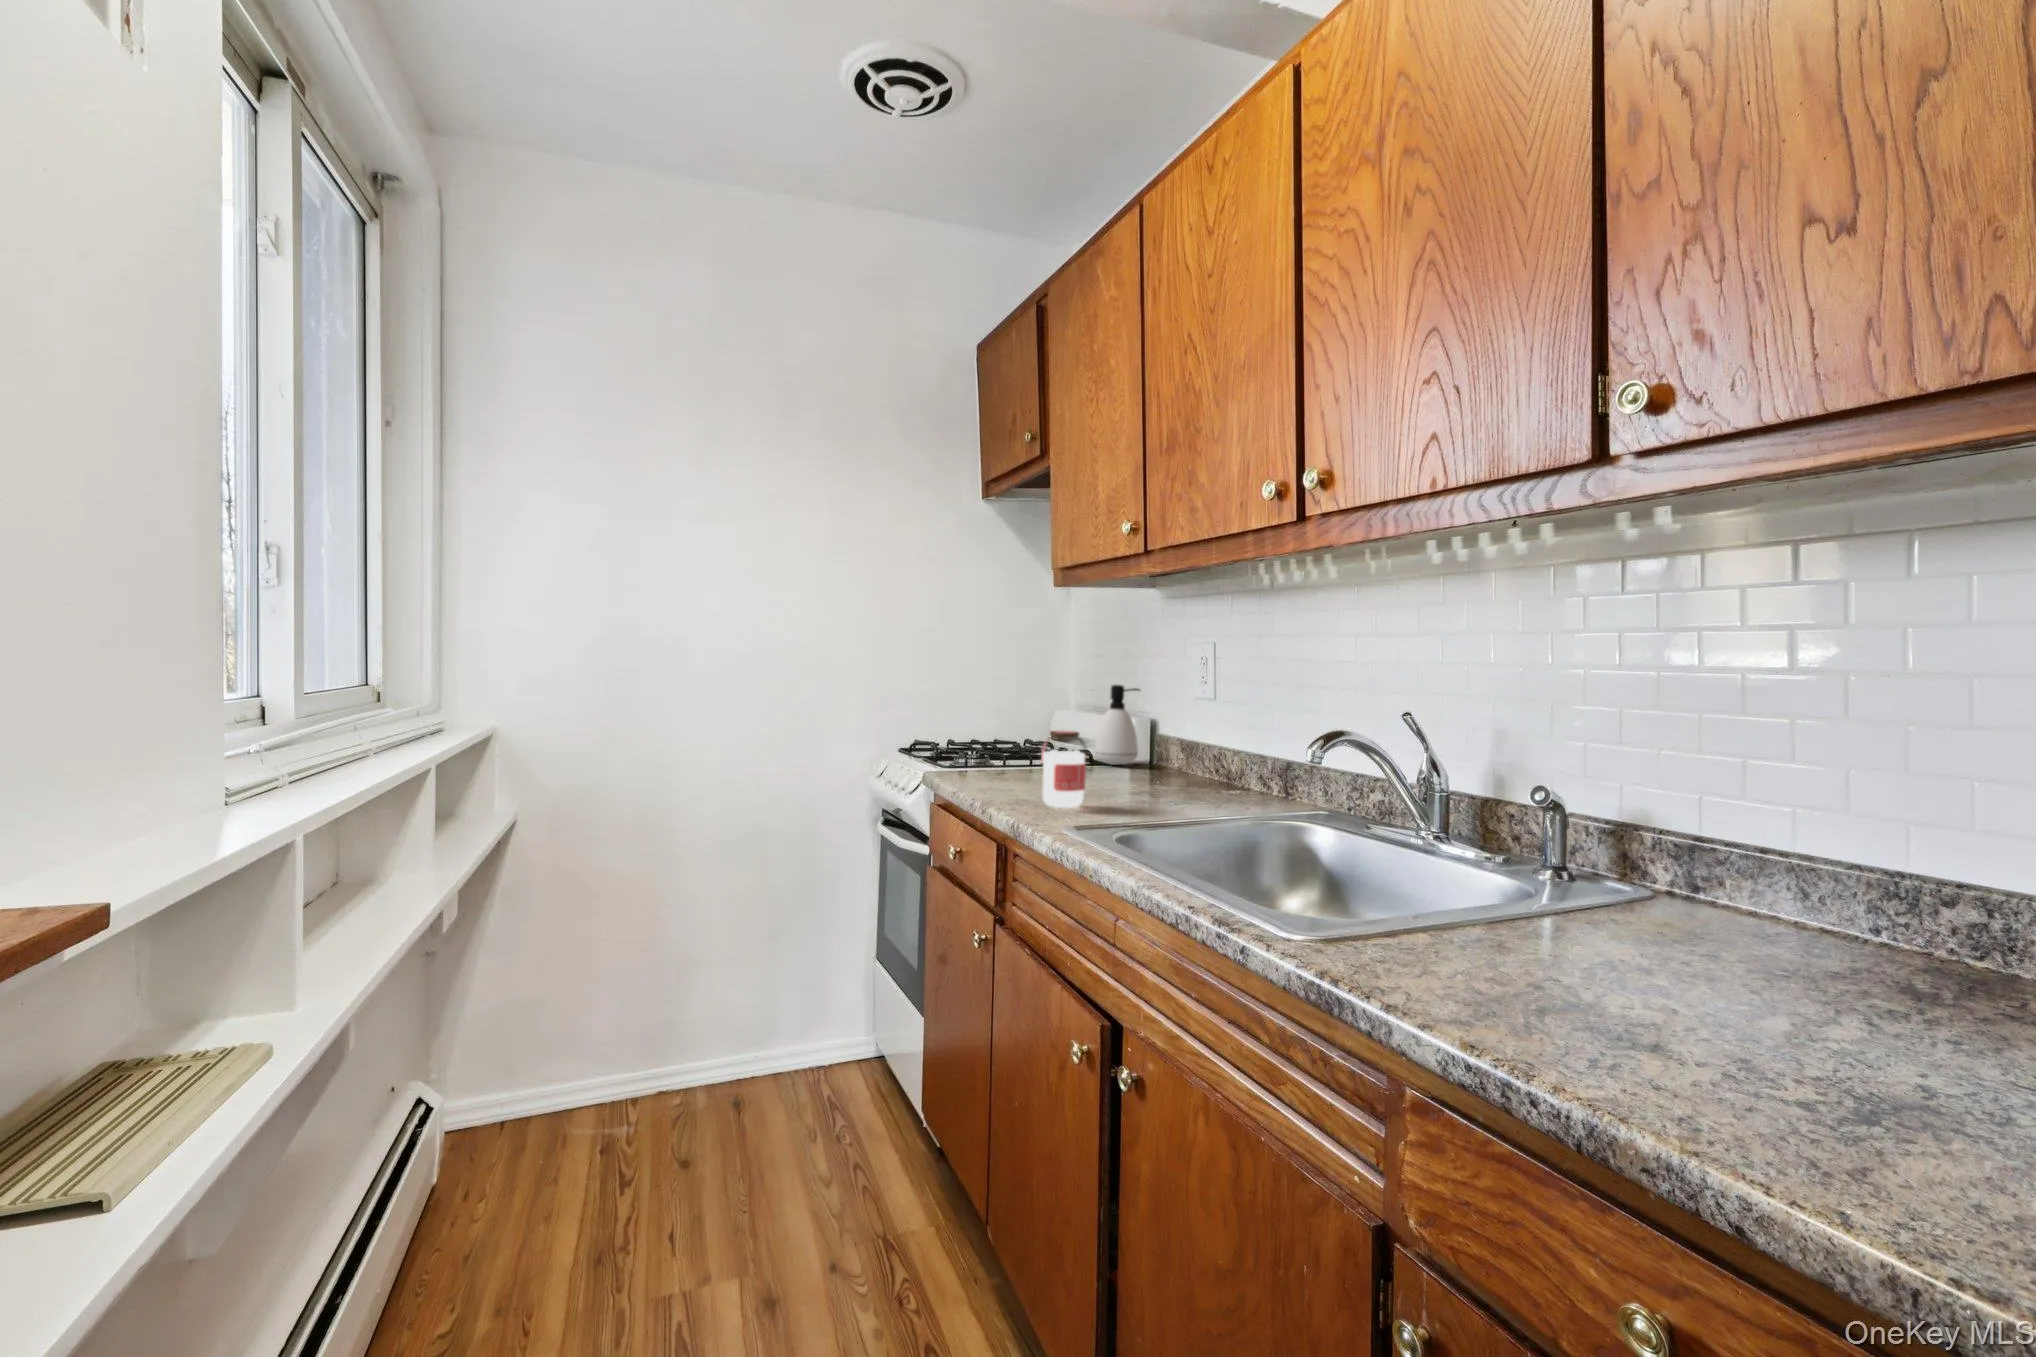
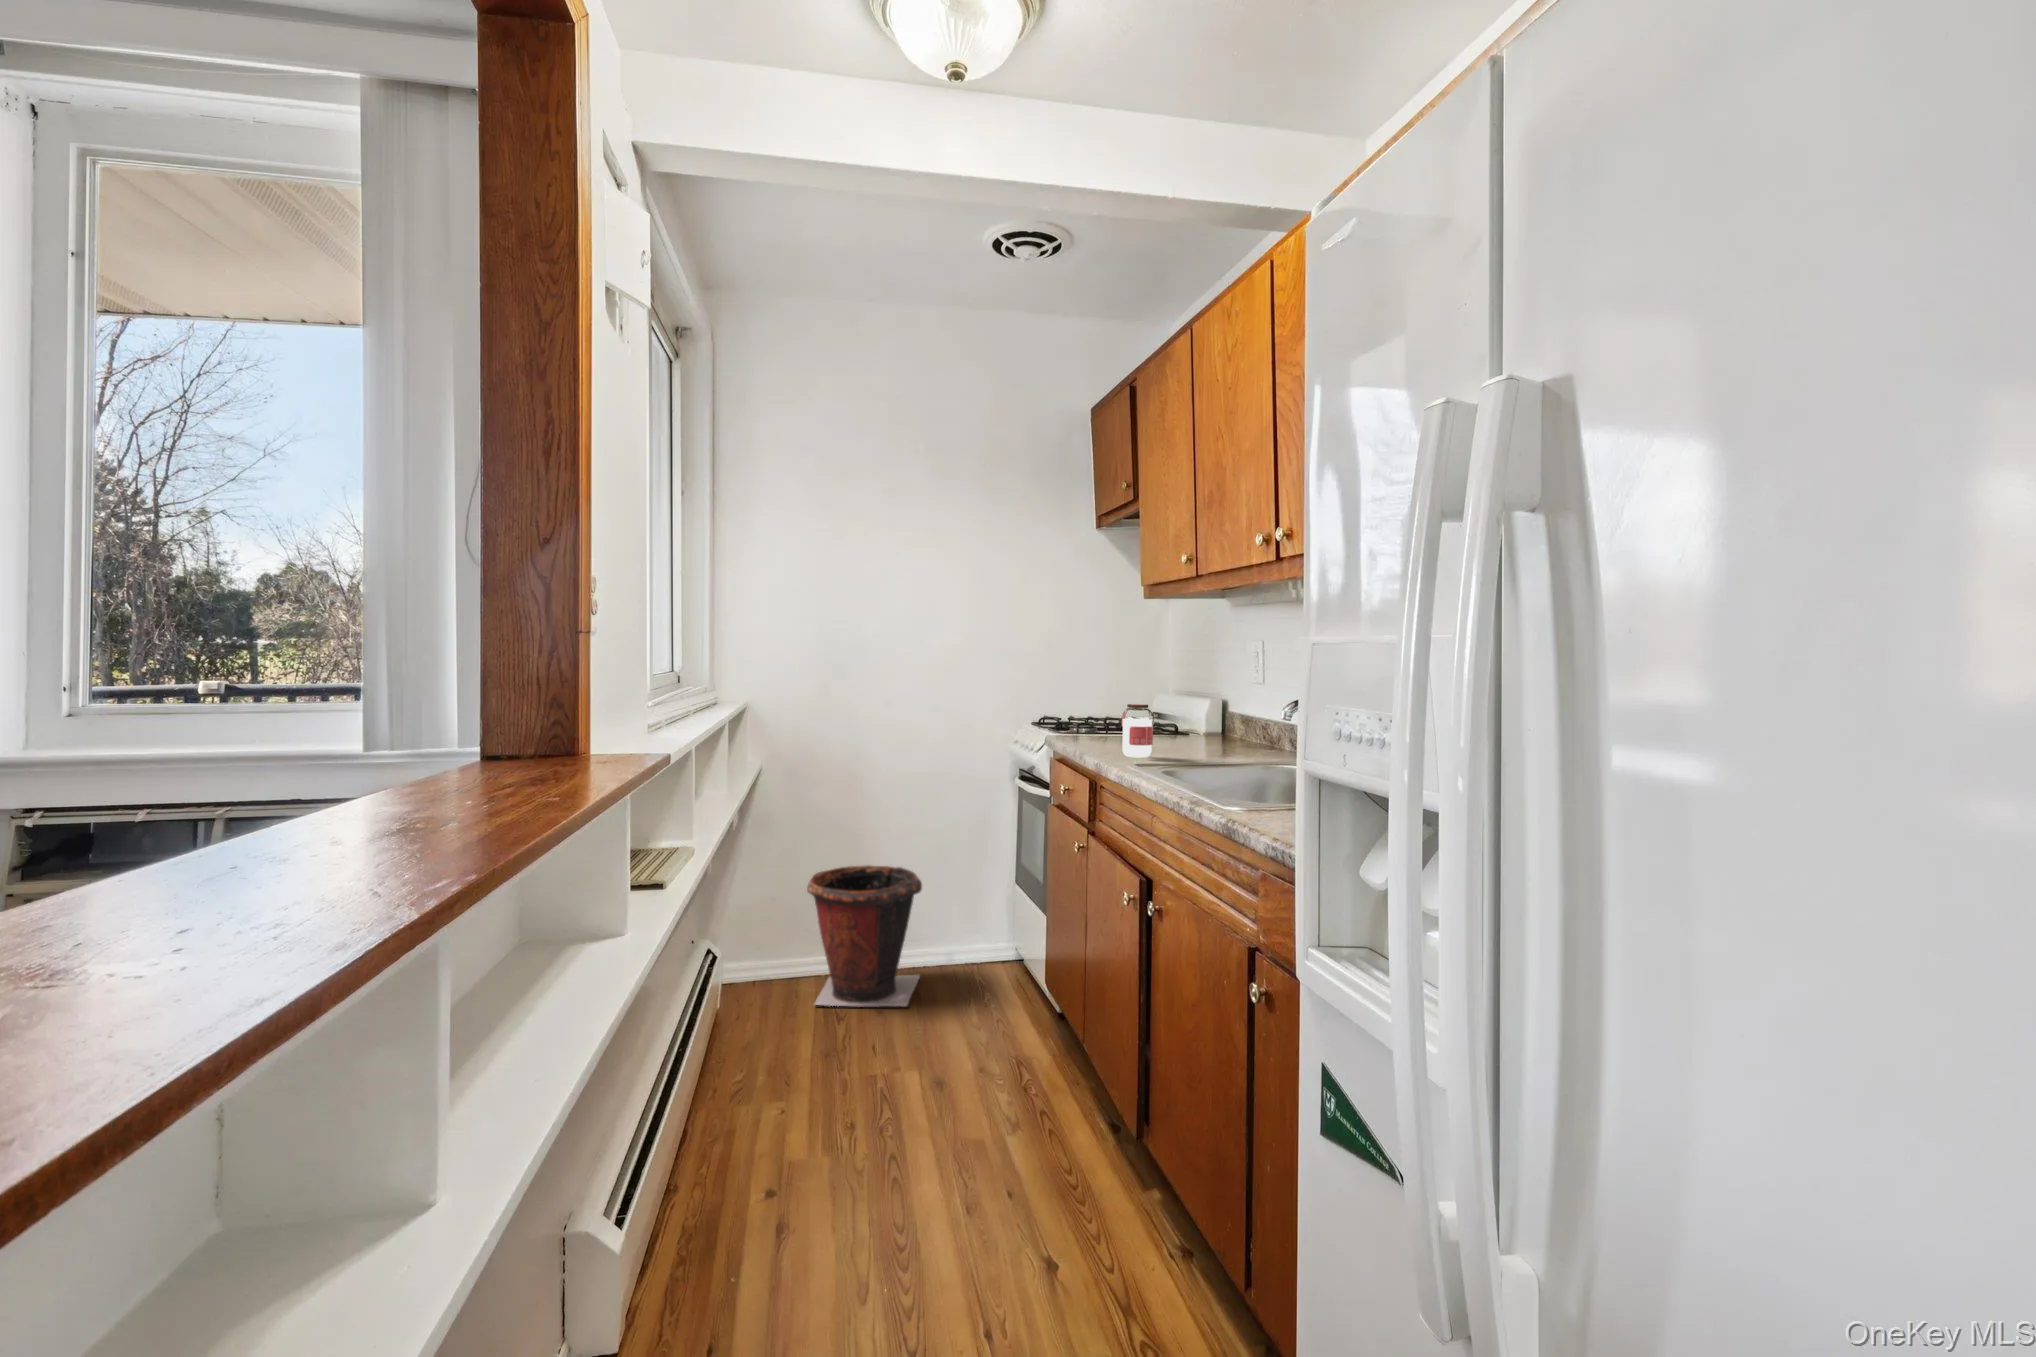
soap dispenser: present [1094,685,1140,765] -> none [1178,674,1214,736]
waste bin: none [578,943,749,1163] -> present [807,865,922,1006]

